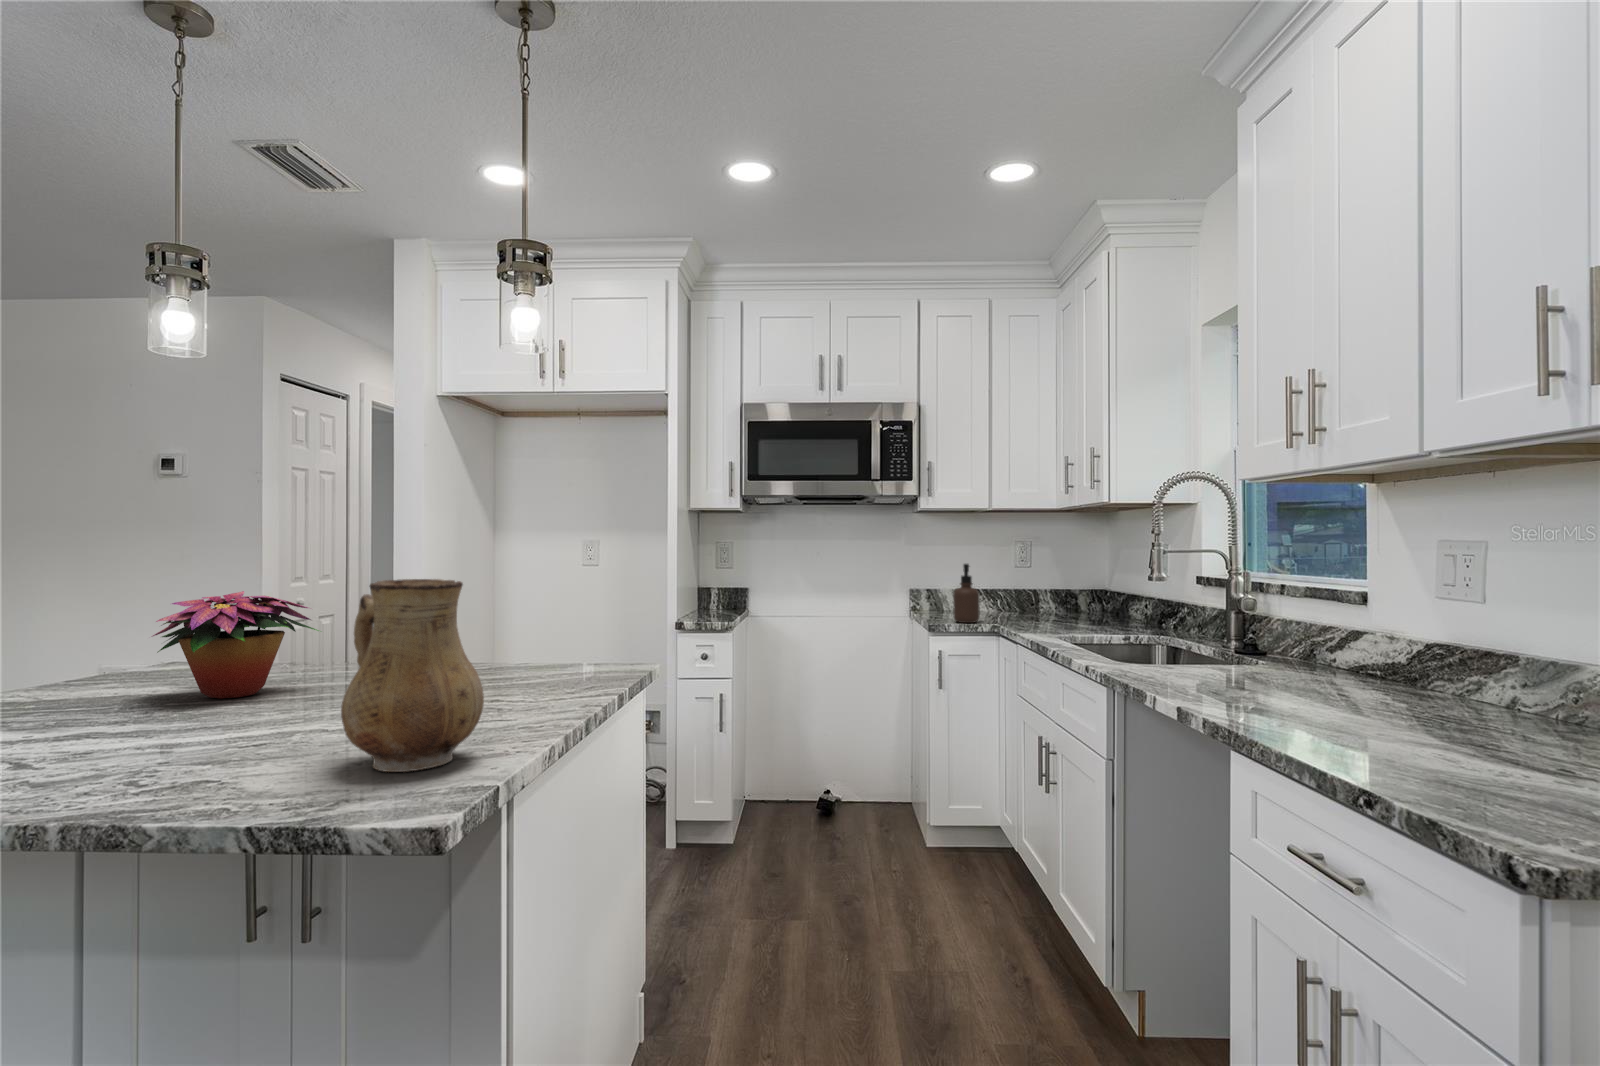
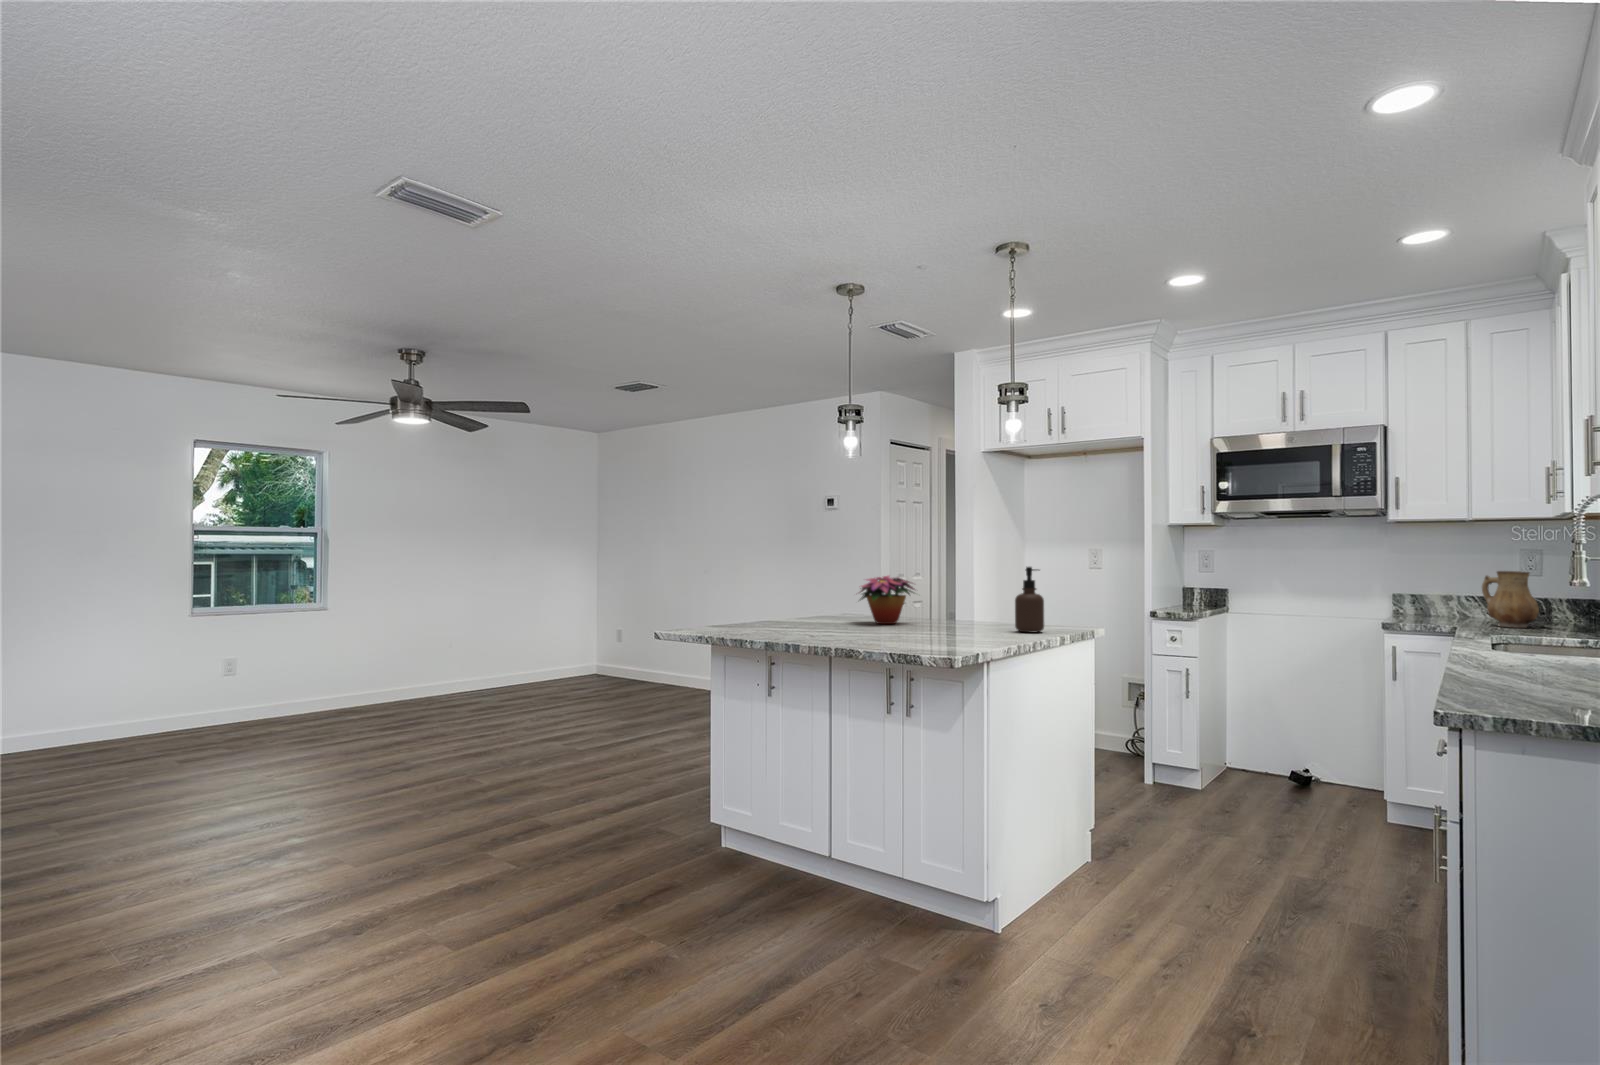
soap dispenser: present [953,564,979,623] -> present [1015,567,1044,633]
ceramic pitcher: present [341,579,484,772] -> present [1482,571,1539,628]

